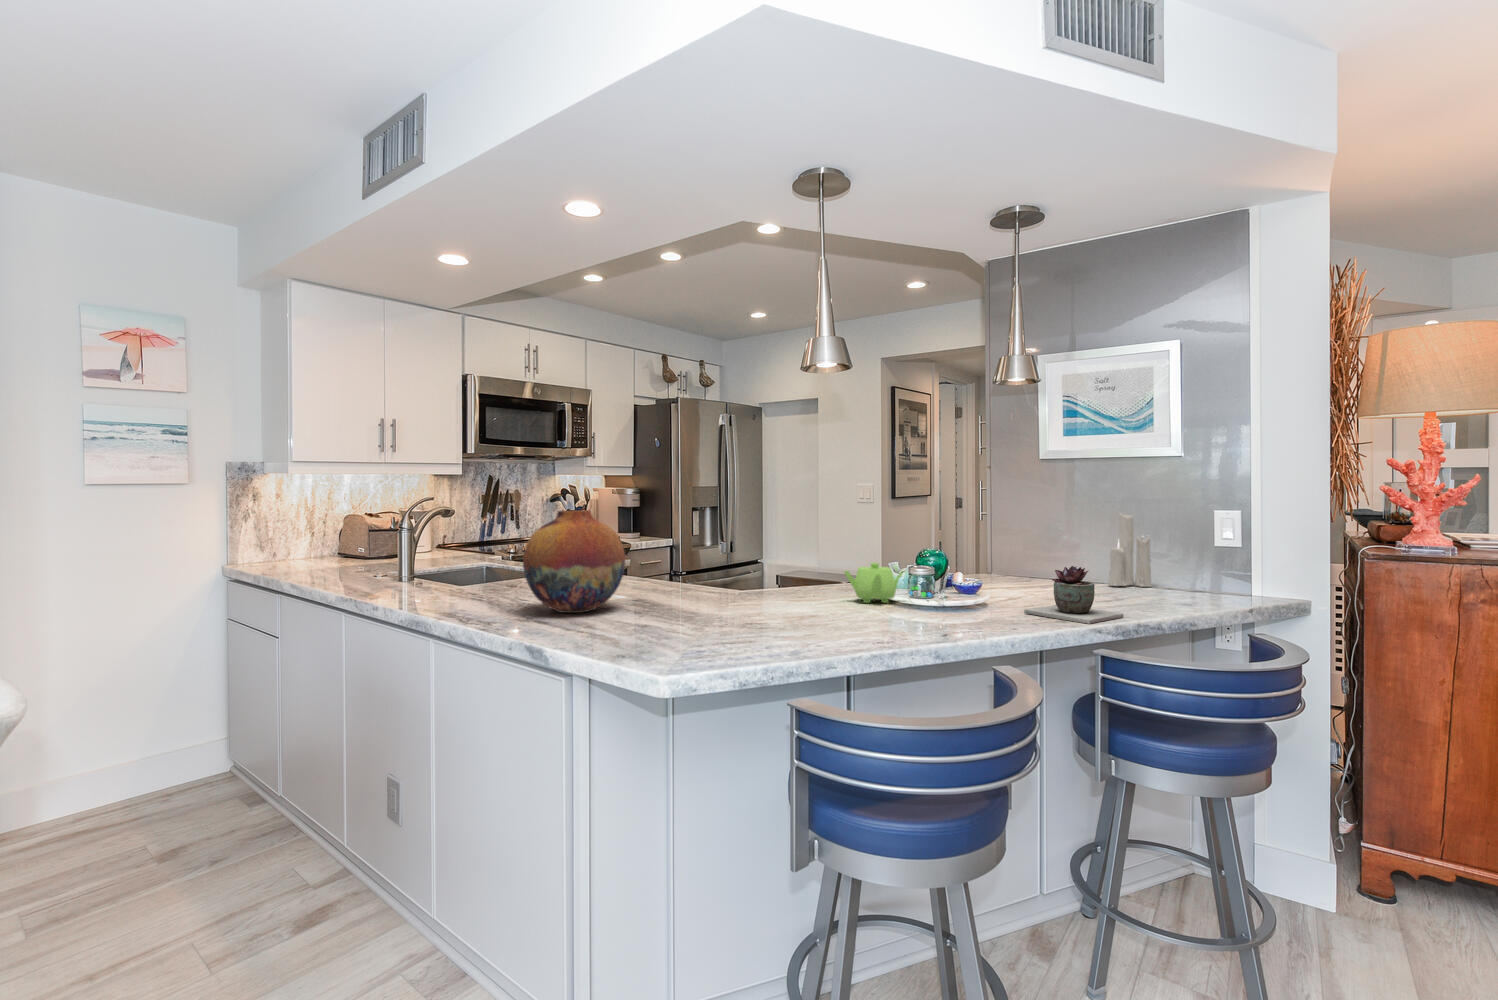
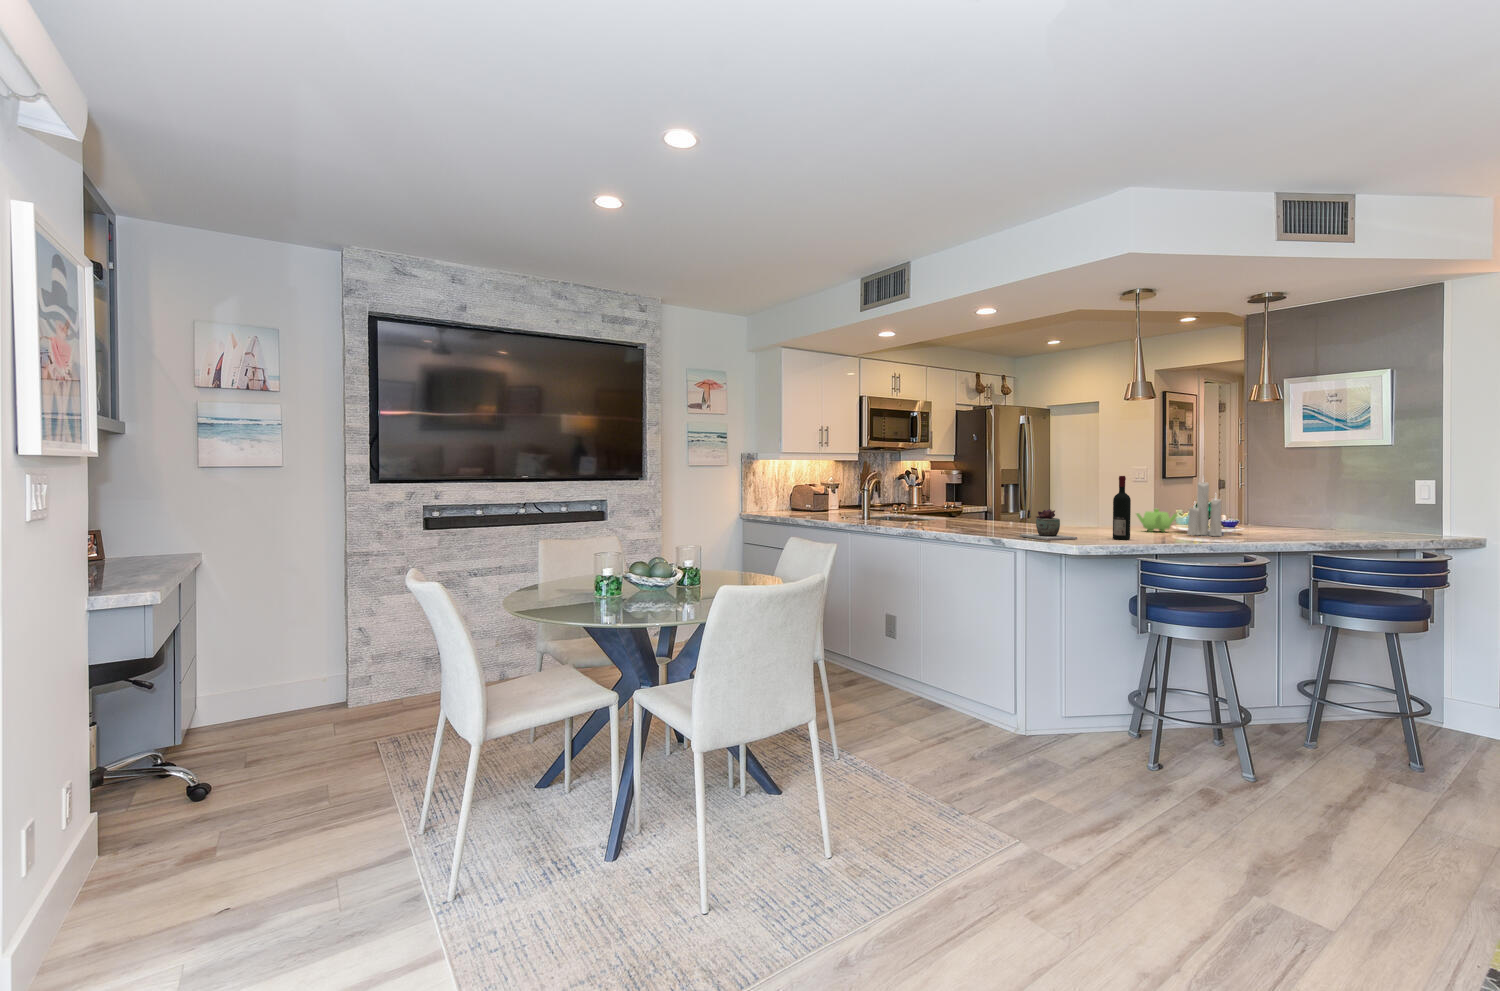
vase: present [523,510,625,613] -> none [949,476,1005,530]
candle: present [1108,513,1151,587] -> present [1187,482,1222,536]
wine bottle: none [791,515,822,643] -> present [1113,476,1131,540]
succulent plant: present [1024,566,1124,624] -> present [1020,509,1077,540]

